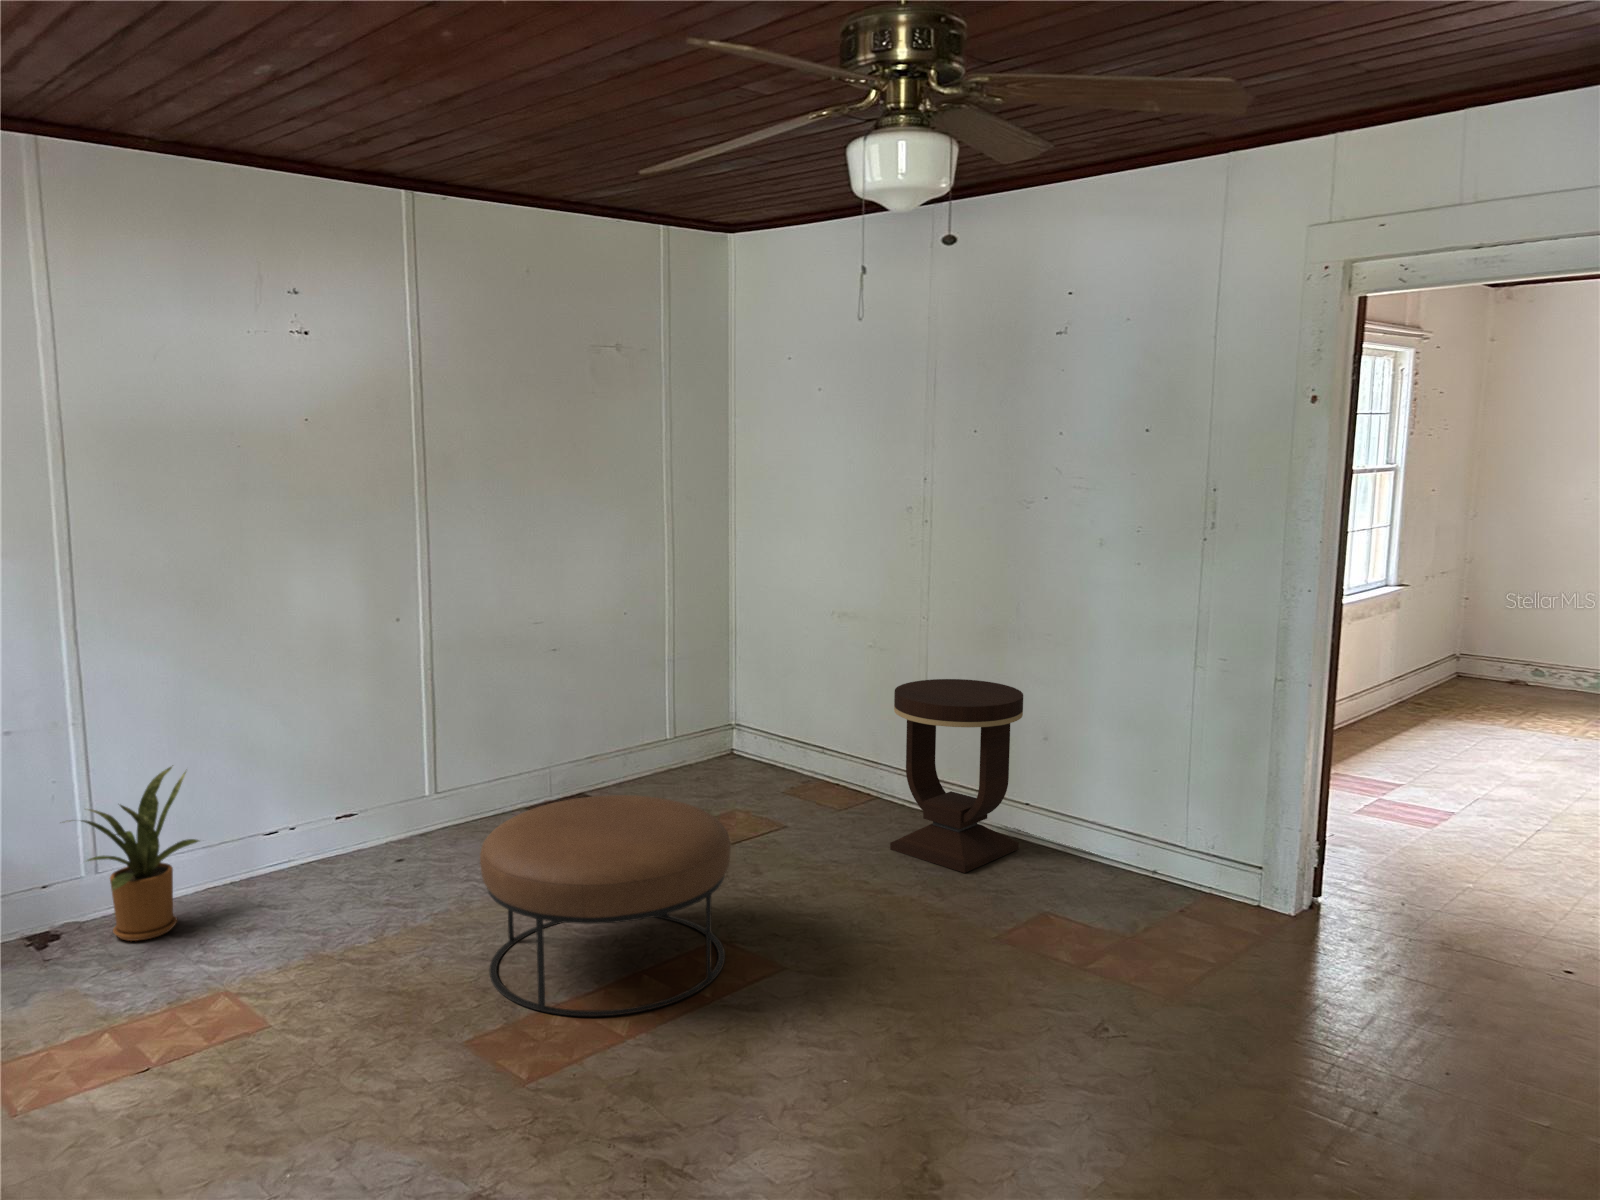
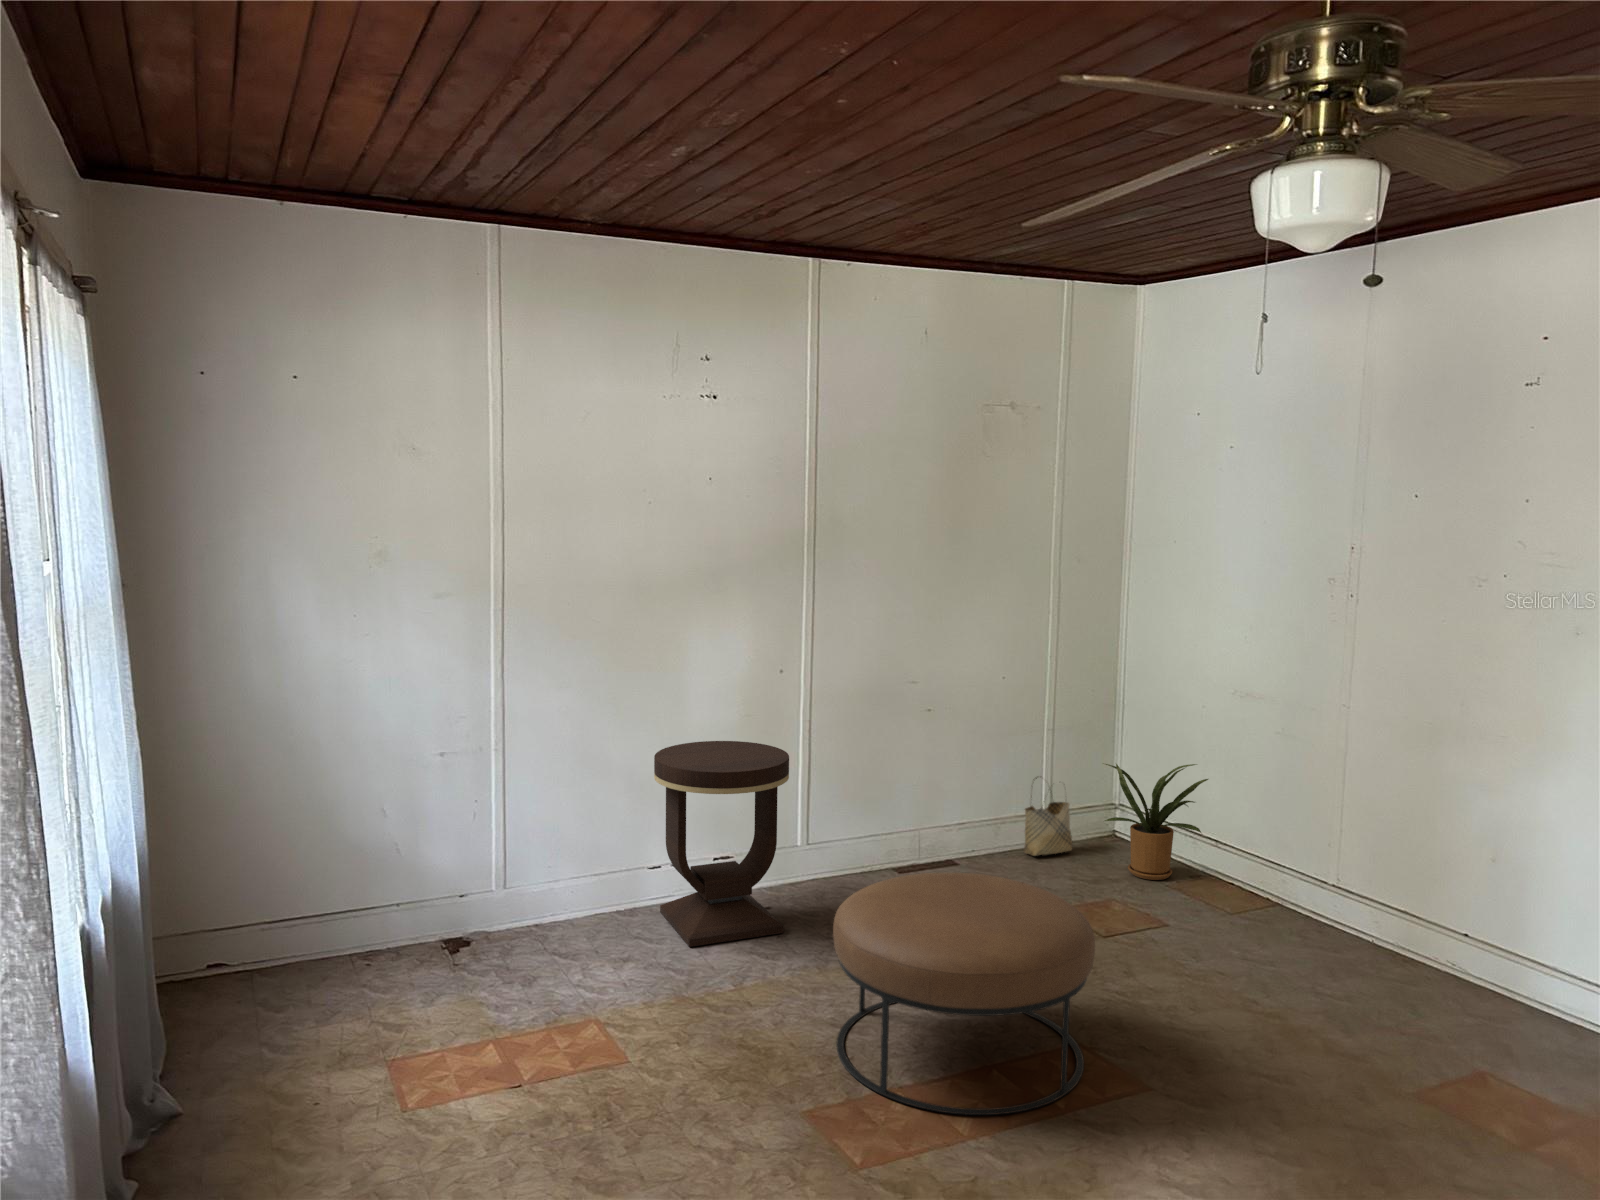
side table: present [890,679,1023,873] -> present [654,741,789,947]
woven basket: none [651,705,697,780] -> present [1024,778,1072,856]
house plant: present [82,767,199,941] -> present [1105,764,1208,880]

